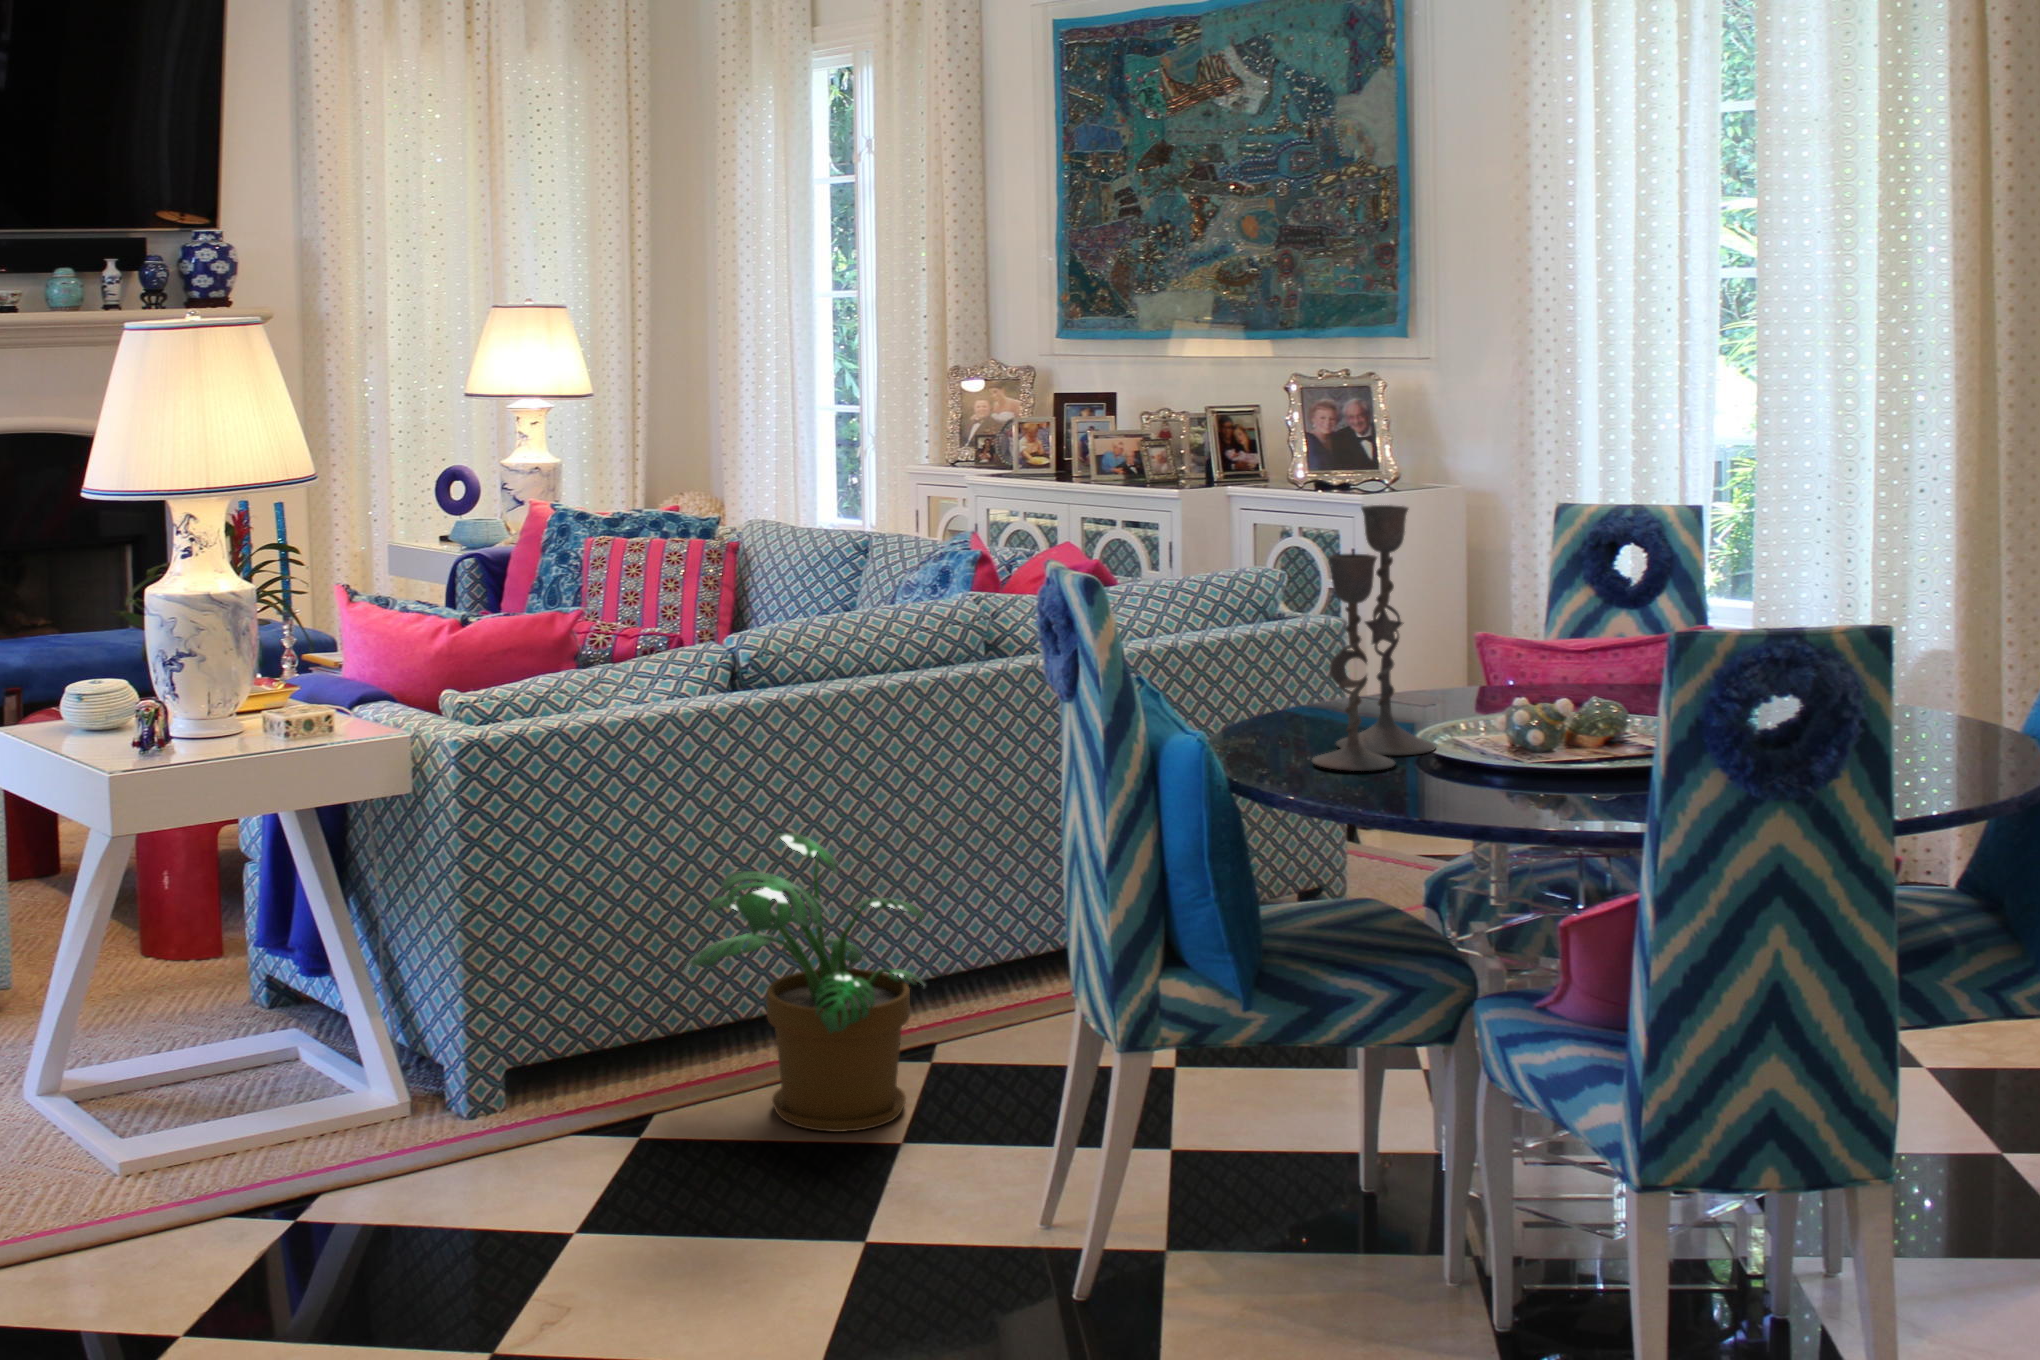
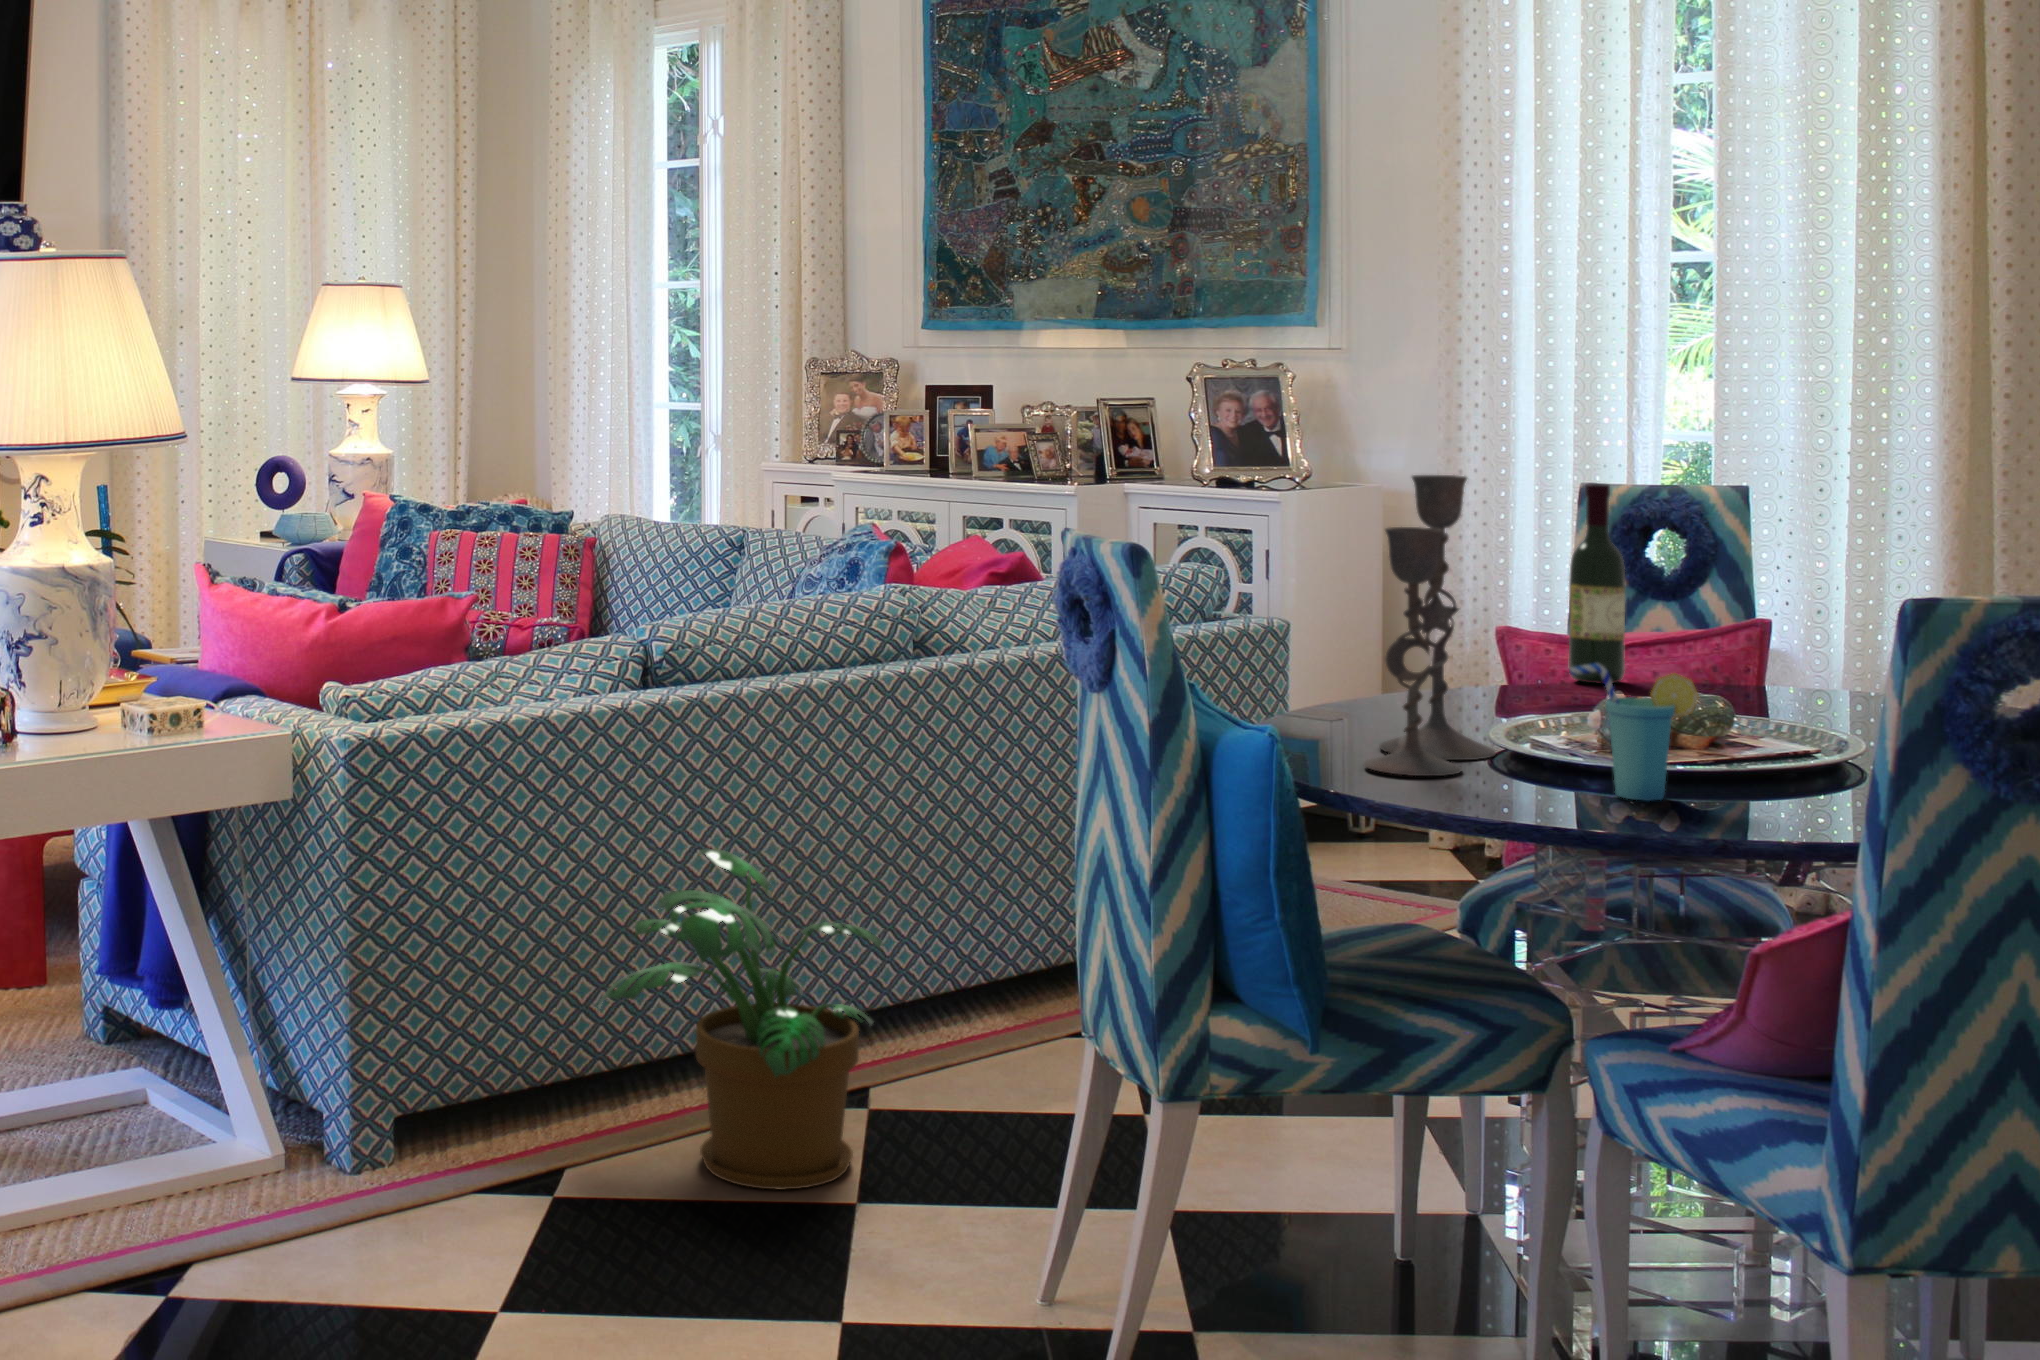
wine bottle: none [1542,502,1590,680] -> present [1569,483,1625,684]
cup: none [1472,674,1583,792] -> present [1569,664,1699,801]

